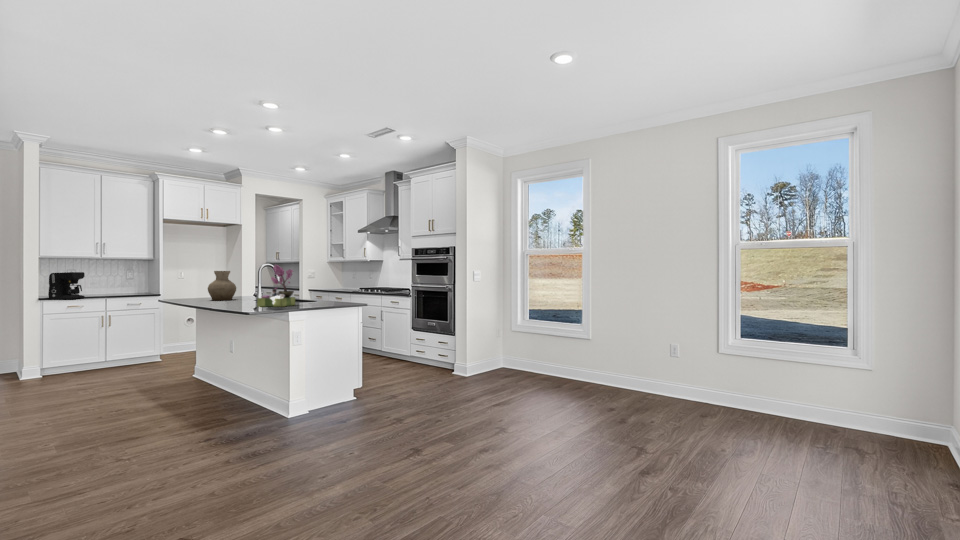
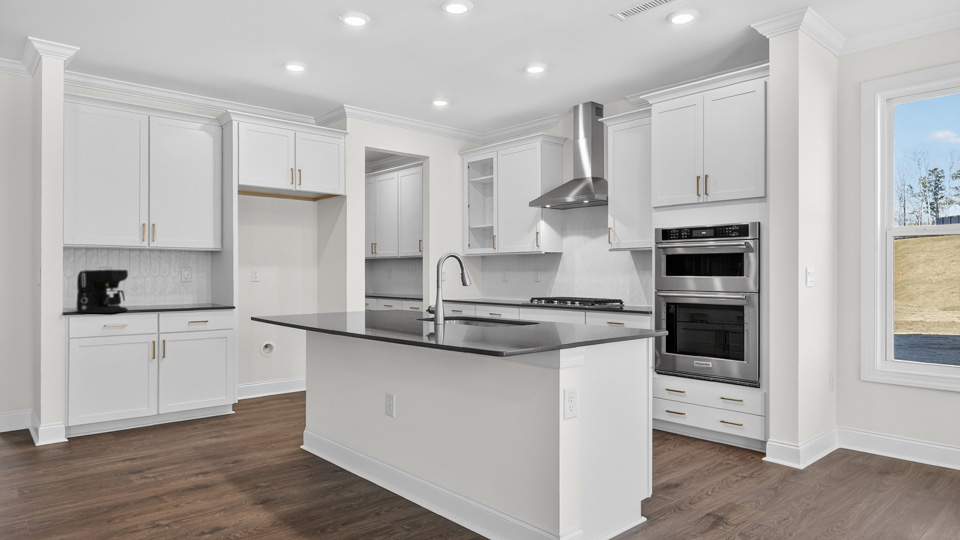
flower arrangement: present [257,265,295,307] -> none [482,251,546,341]
vase: present [208,271,236,301] -> none [335,267,382,320]

